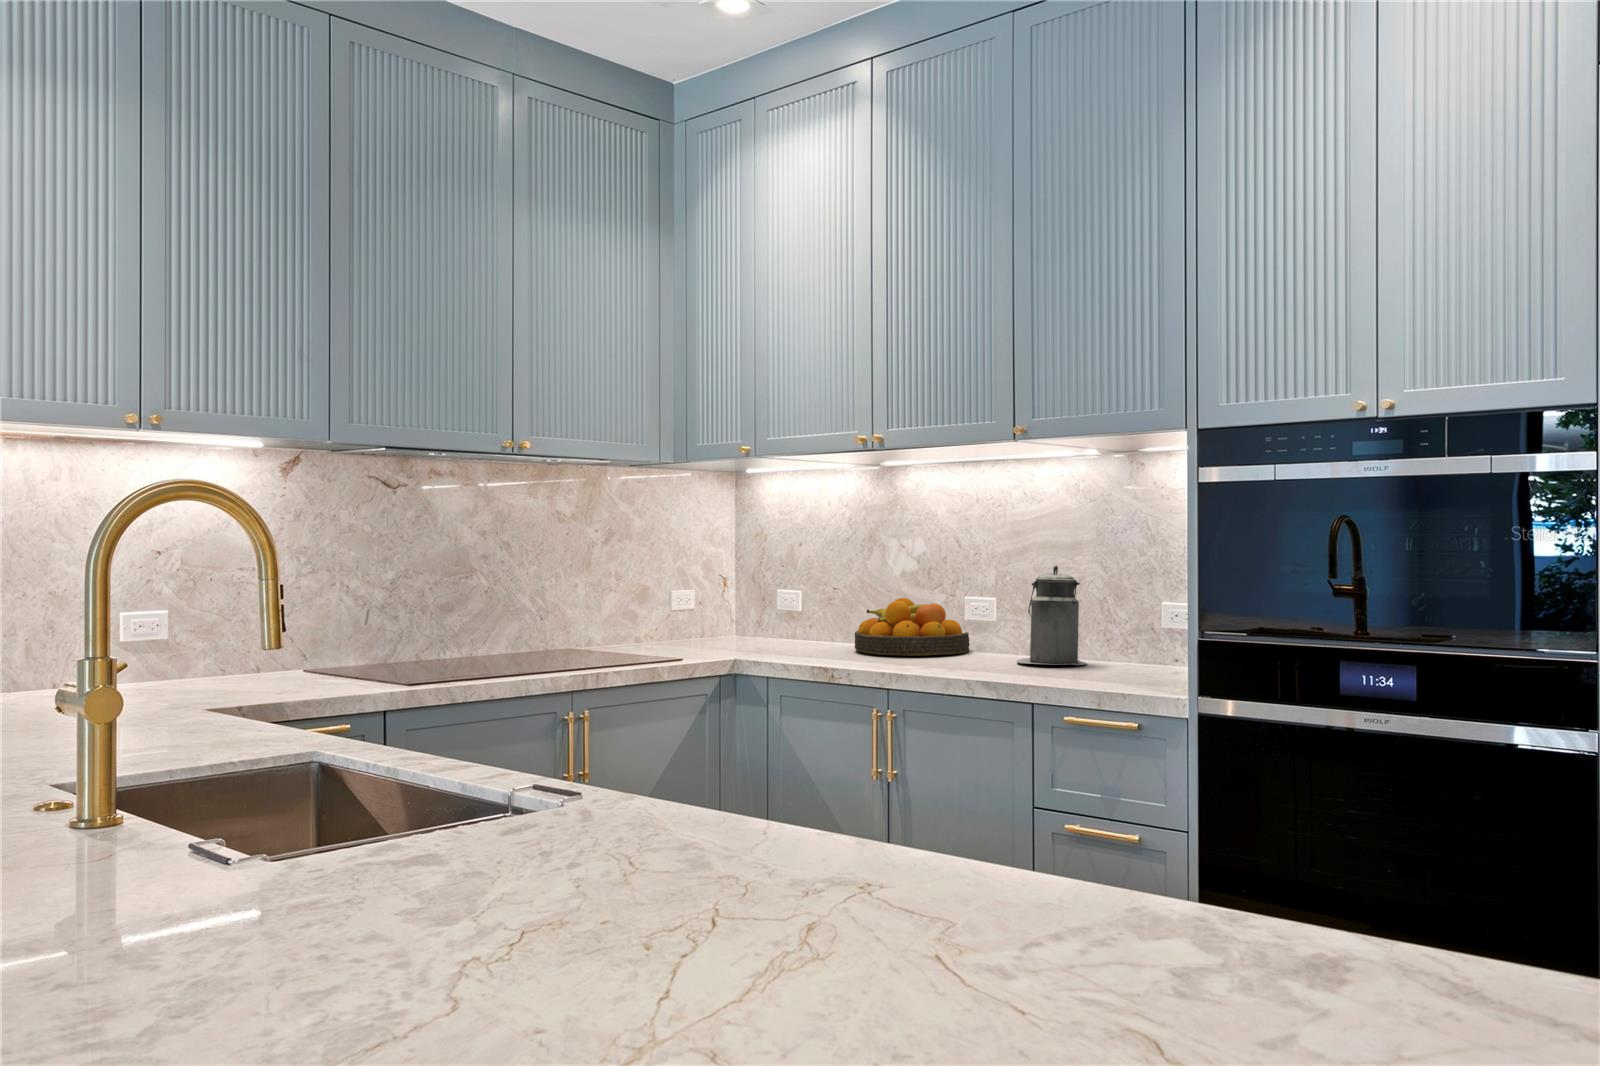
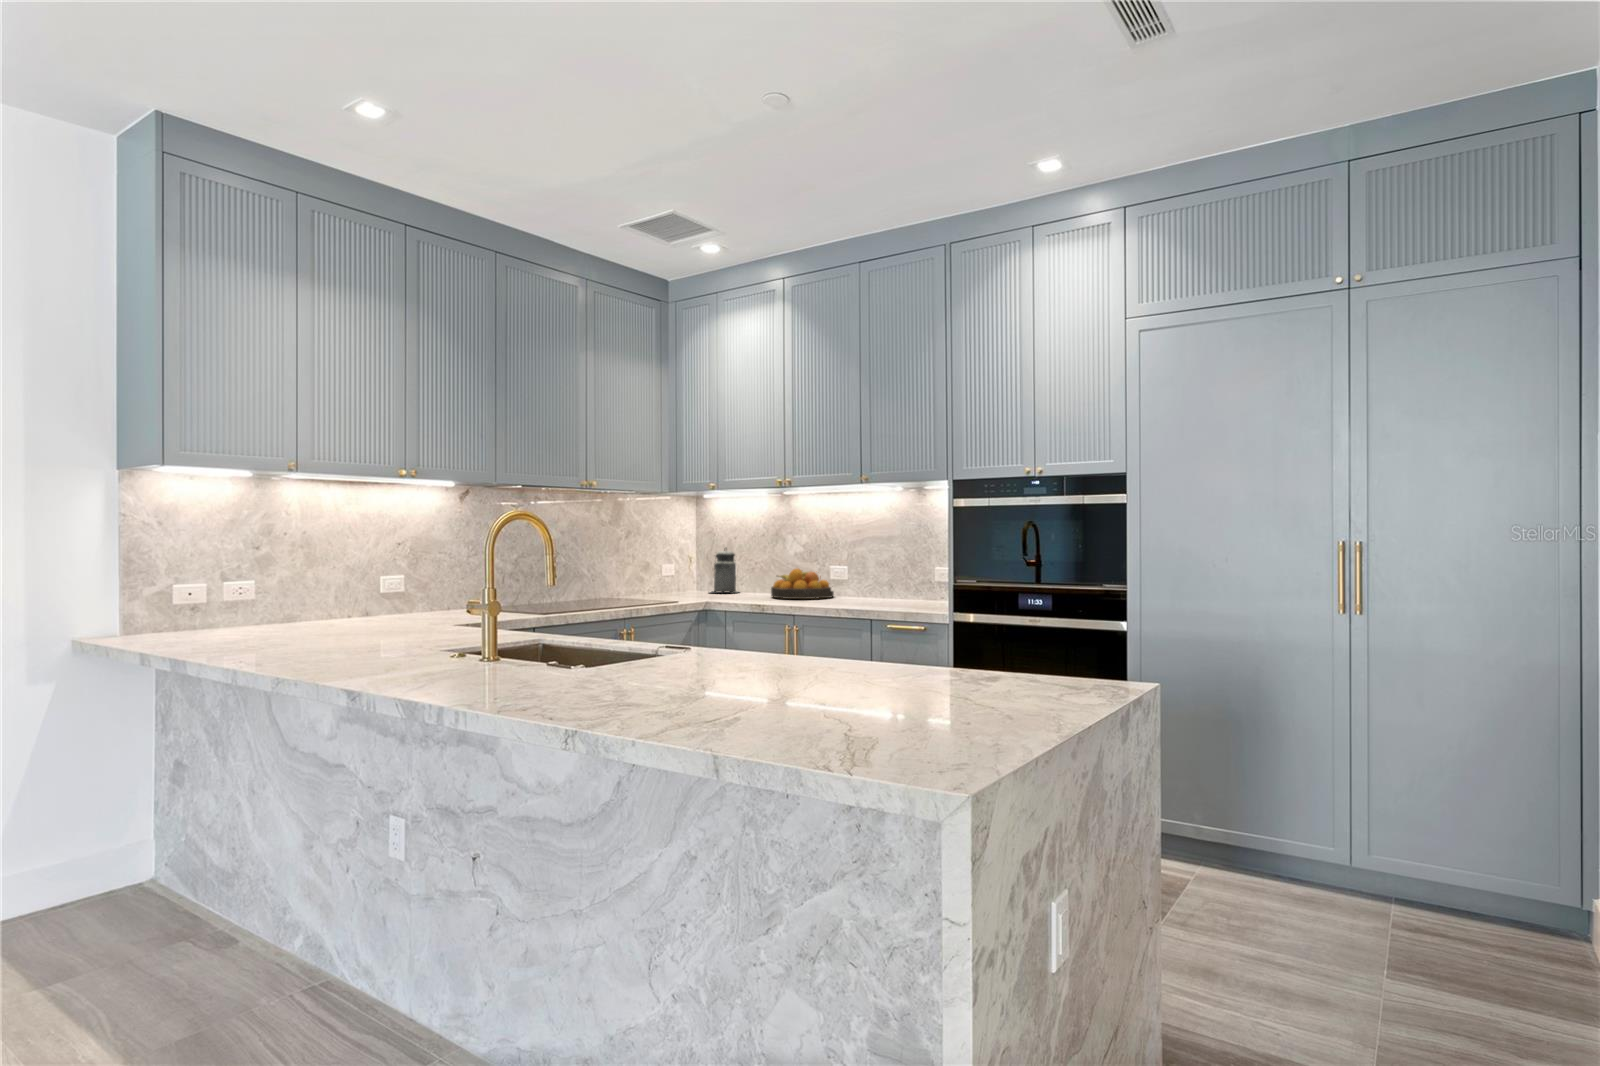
canister: present [1017,566,1087,665] -> present [713,551,738,593]

